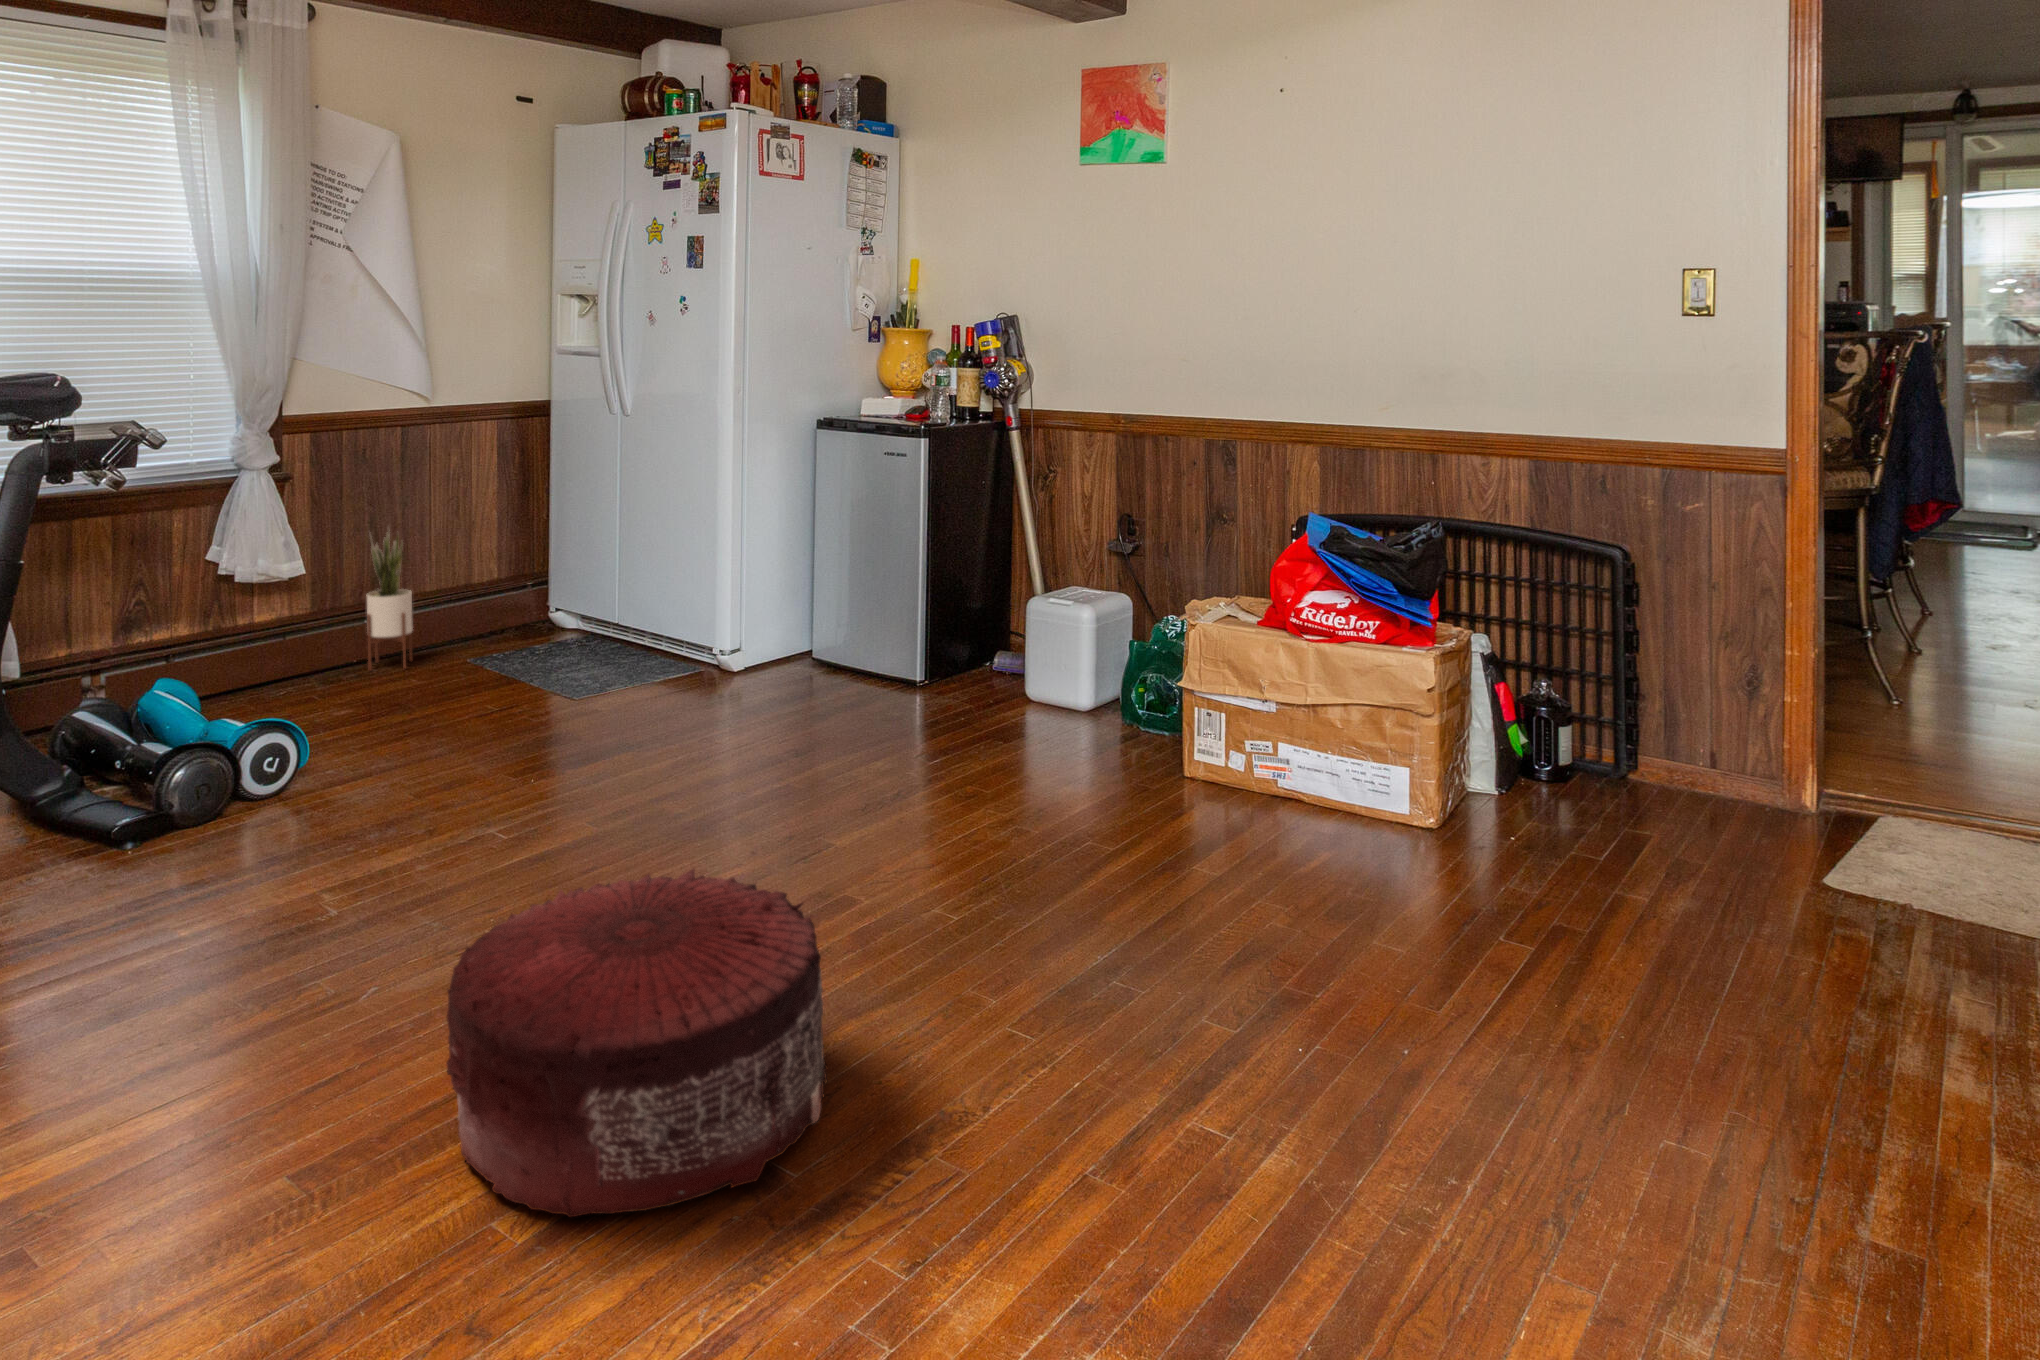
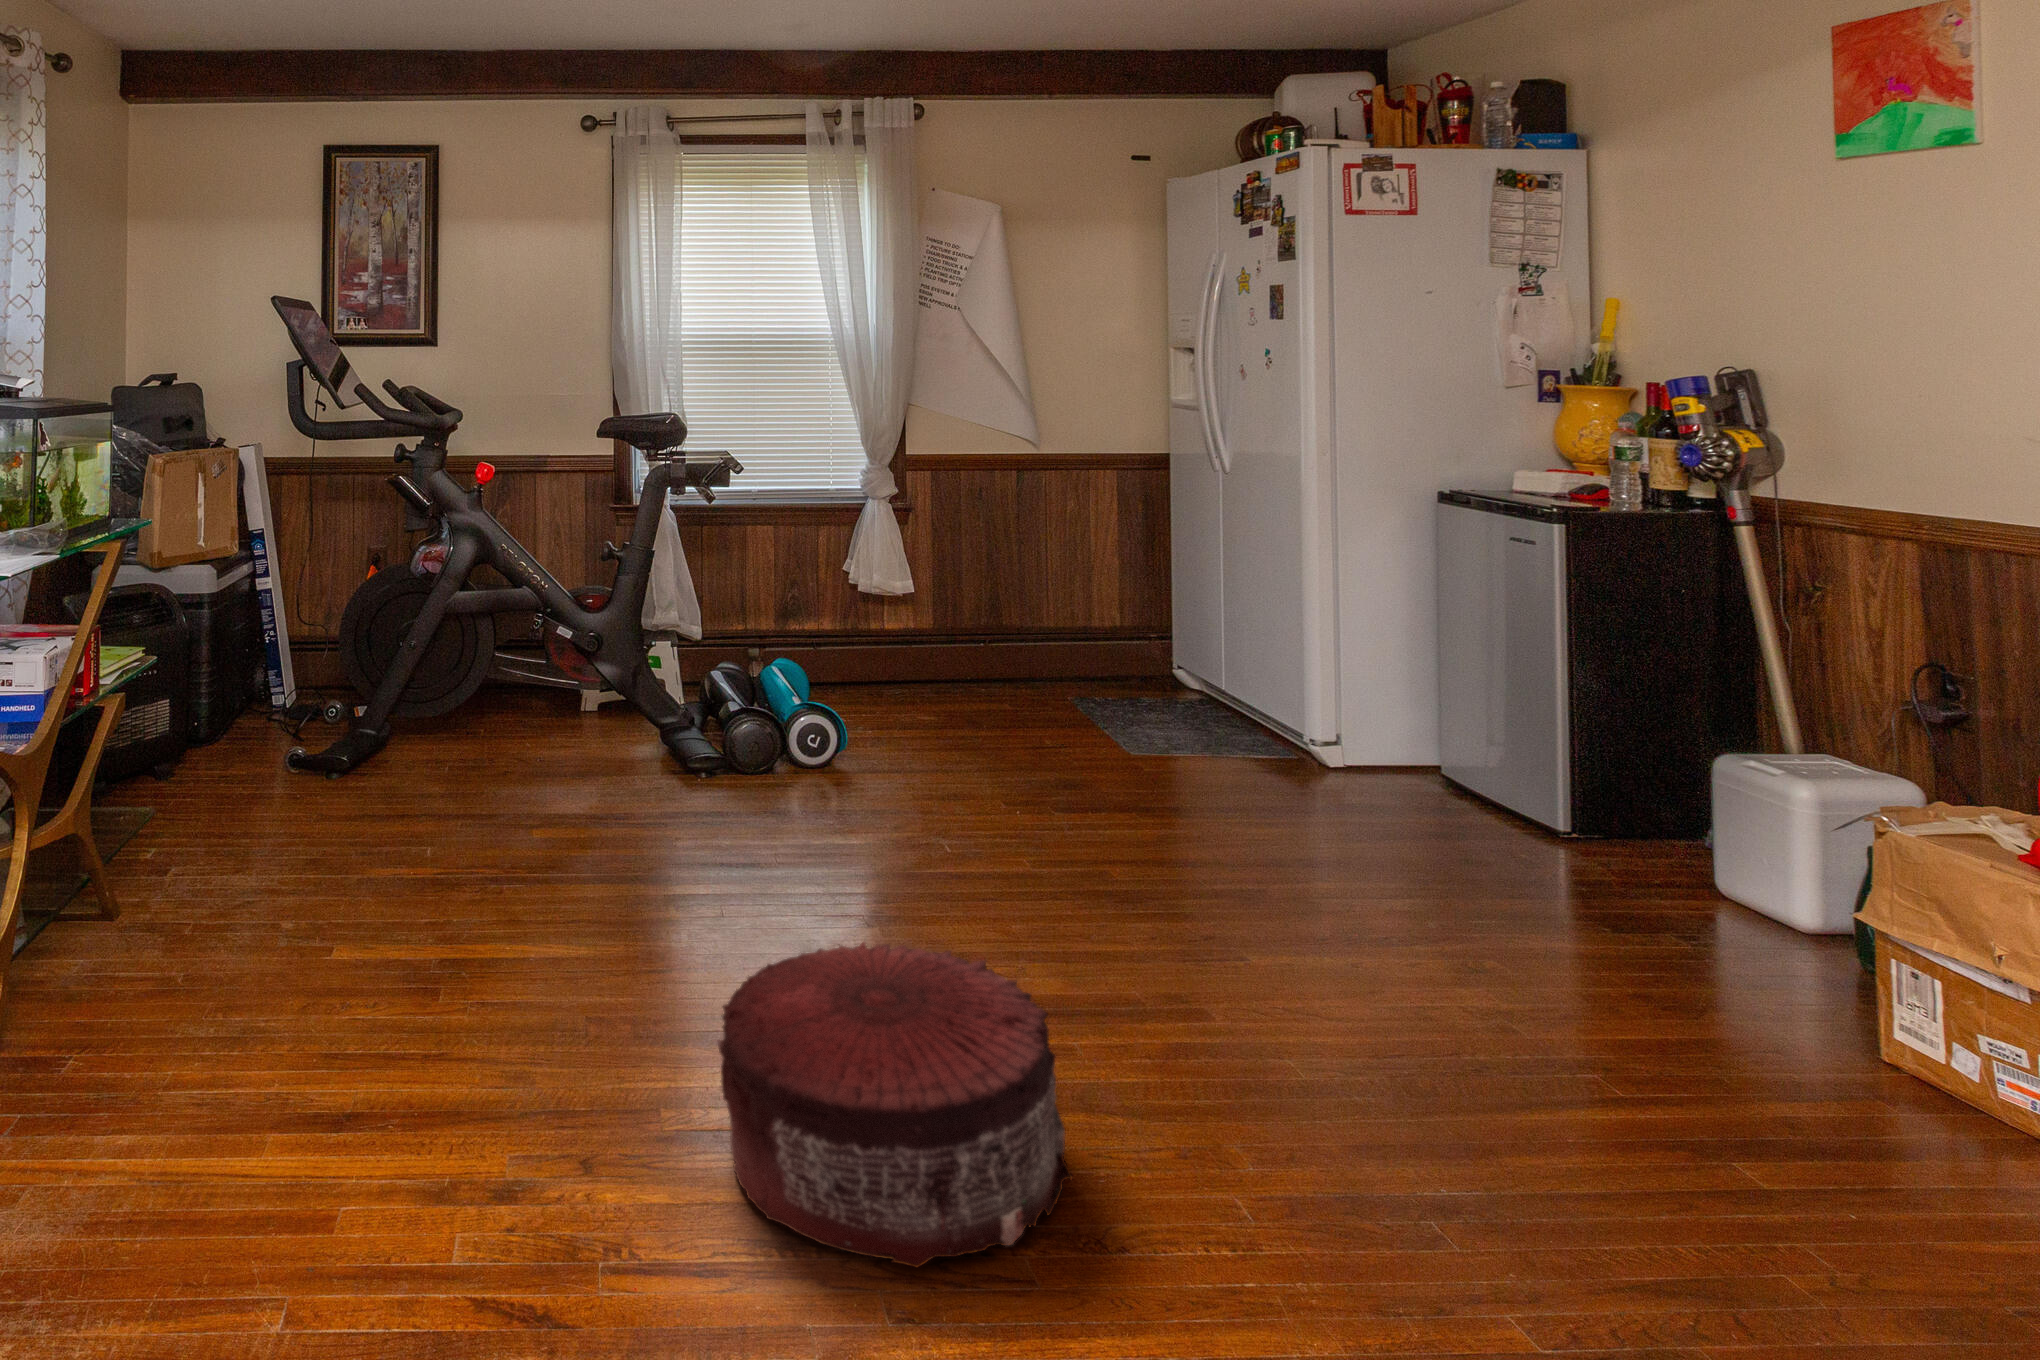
potted plant: present [367,530,413,670] -> none [967,561,1011,694]

